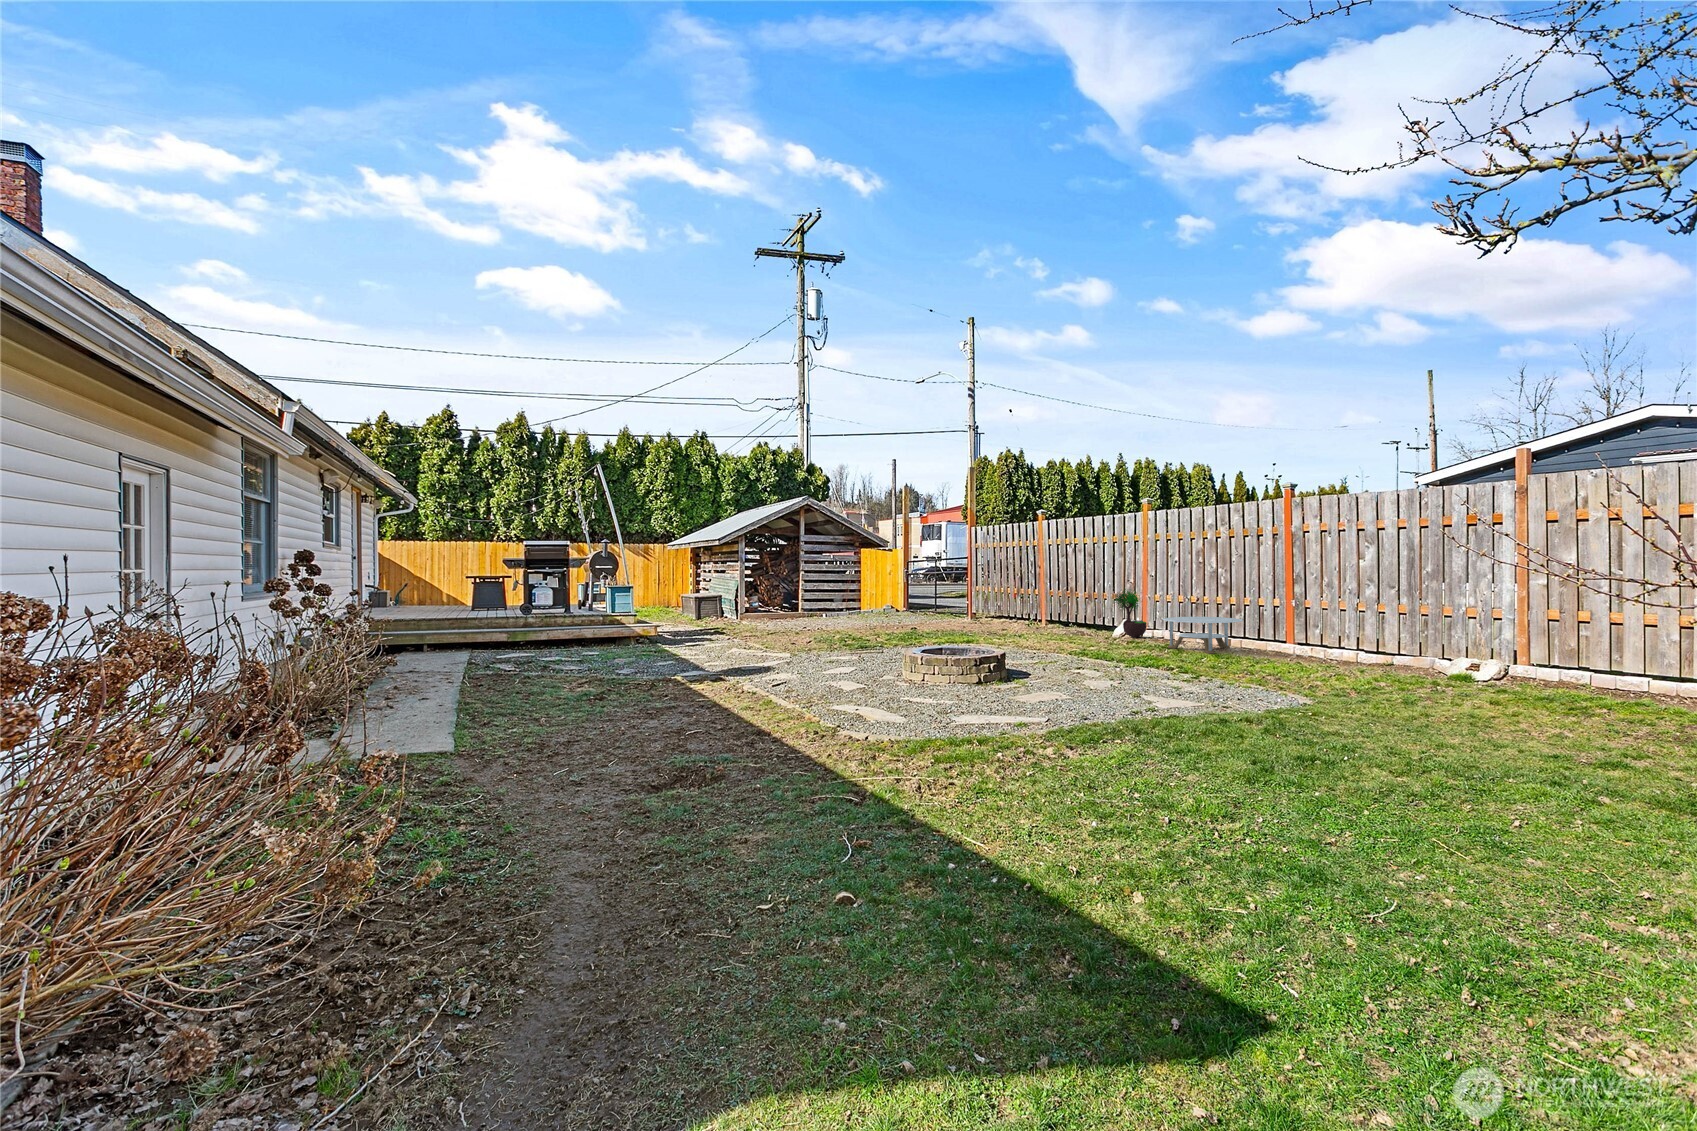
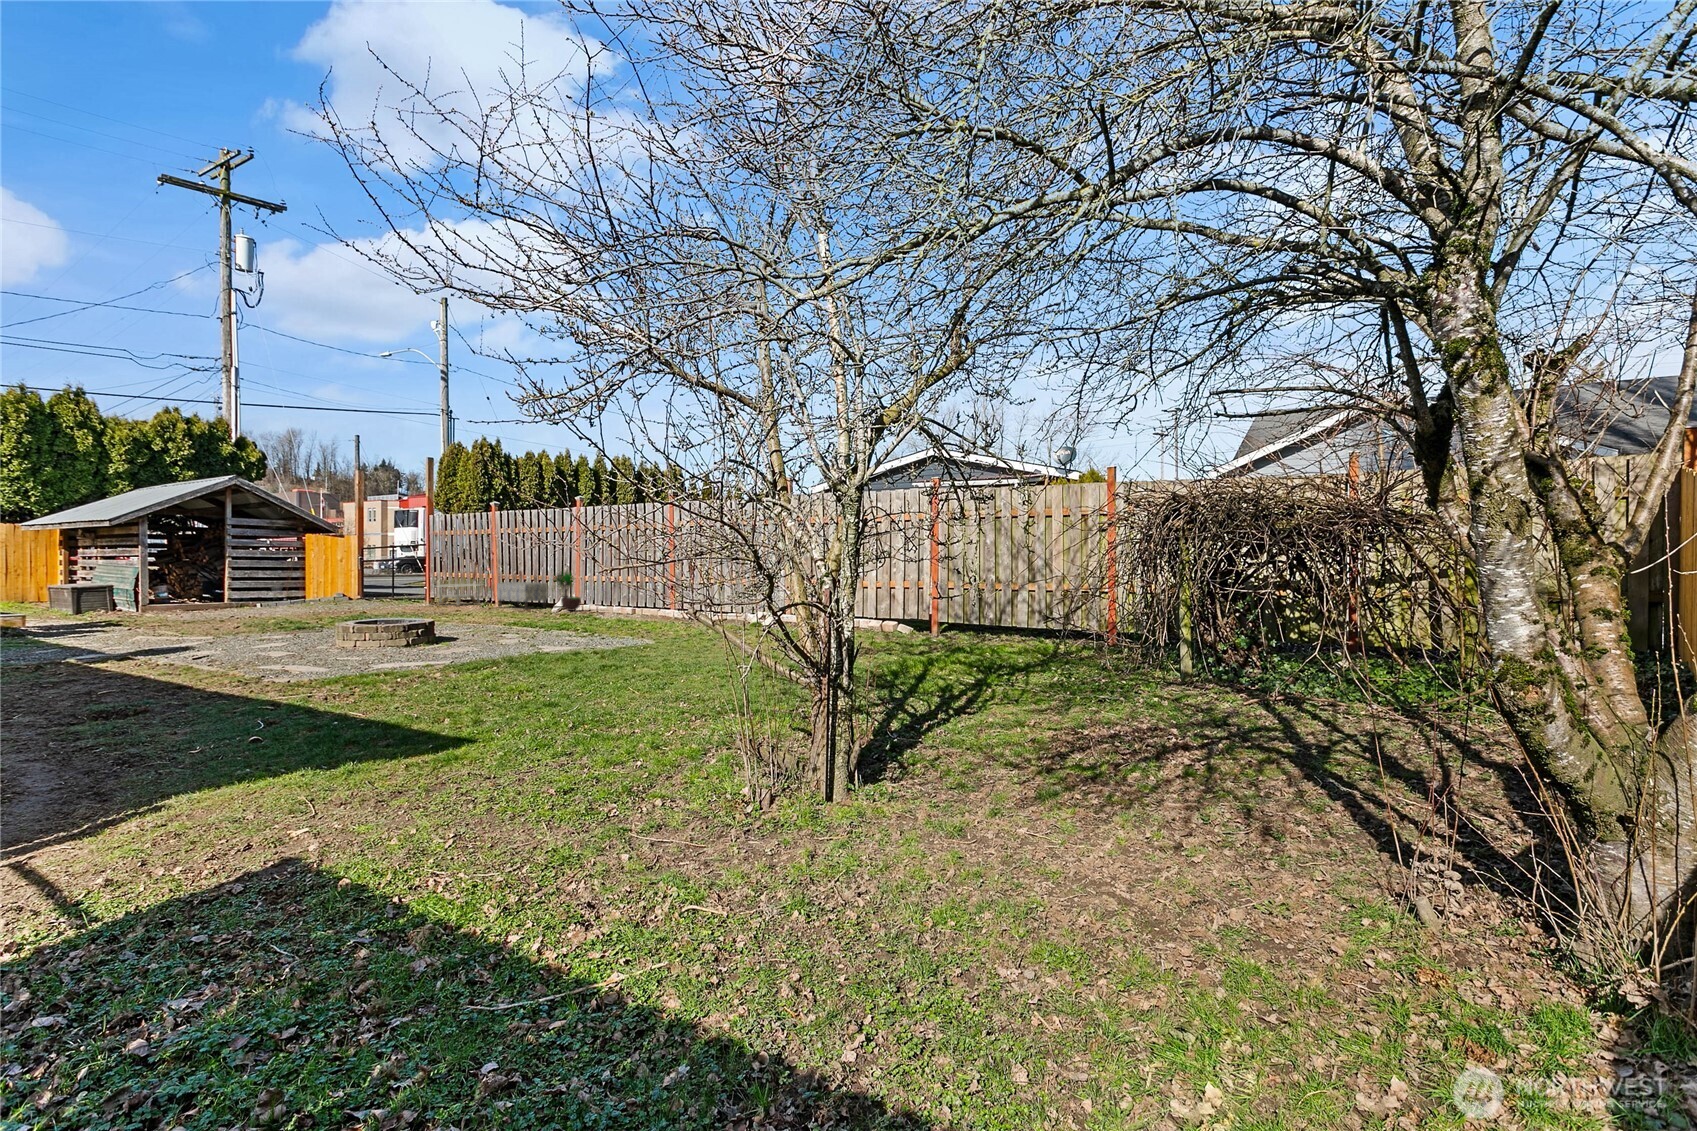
bench: none [1046,601,1103,633] -> present [497,582,548,609]
round table: present [1163,617,1243,654] -> present [438,584,480,606]

